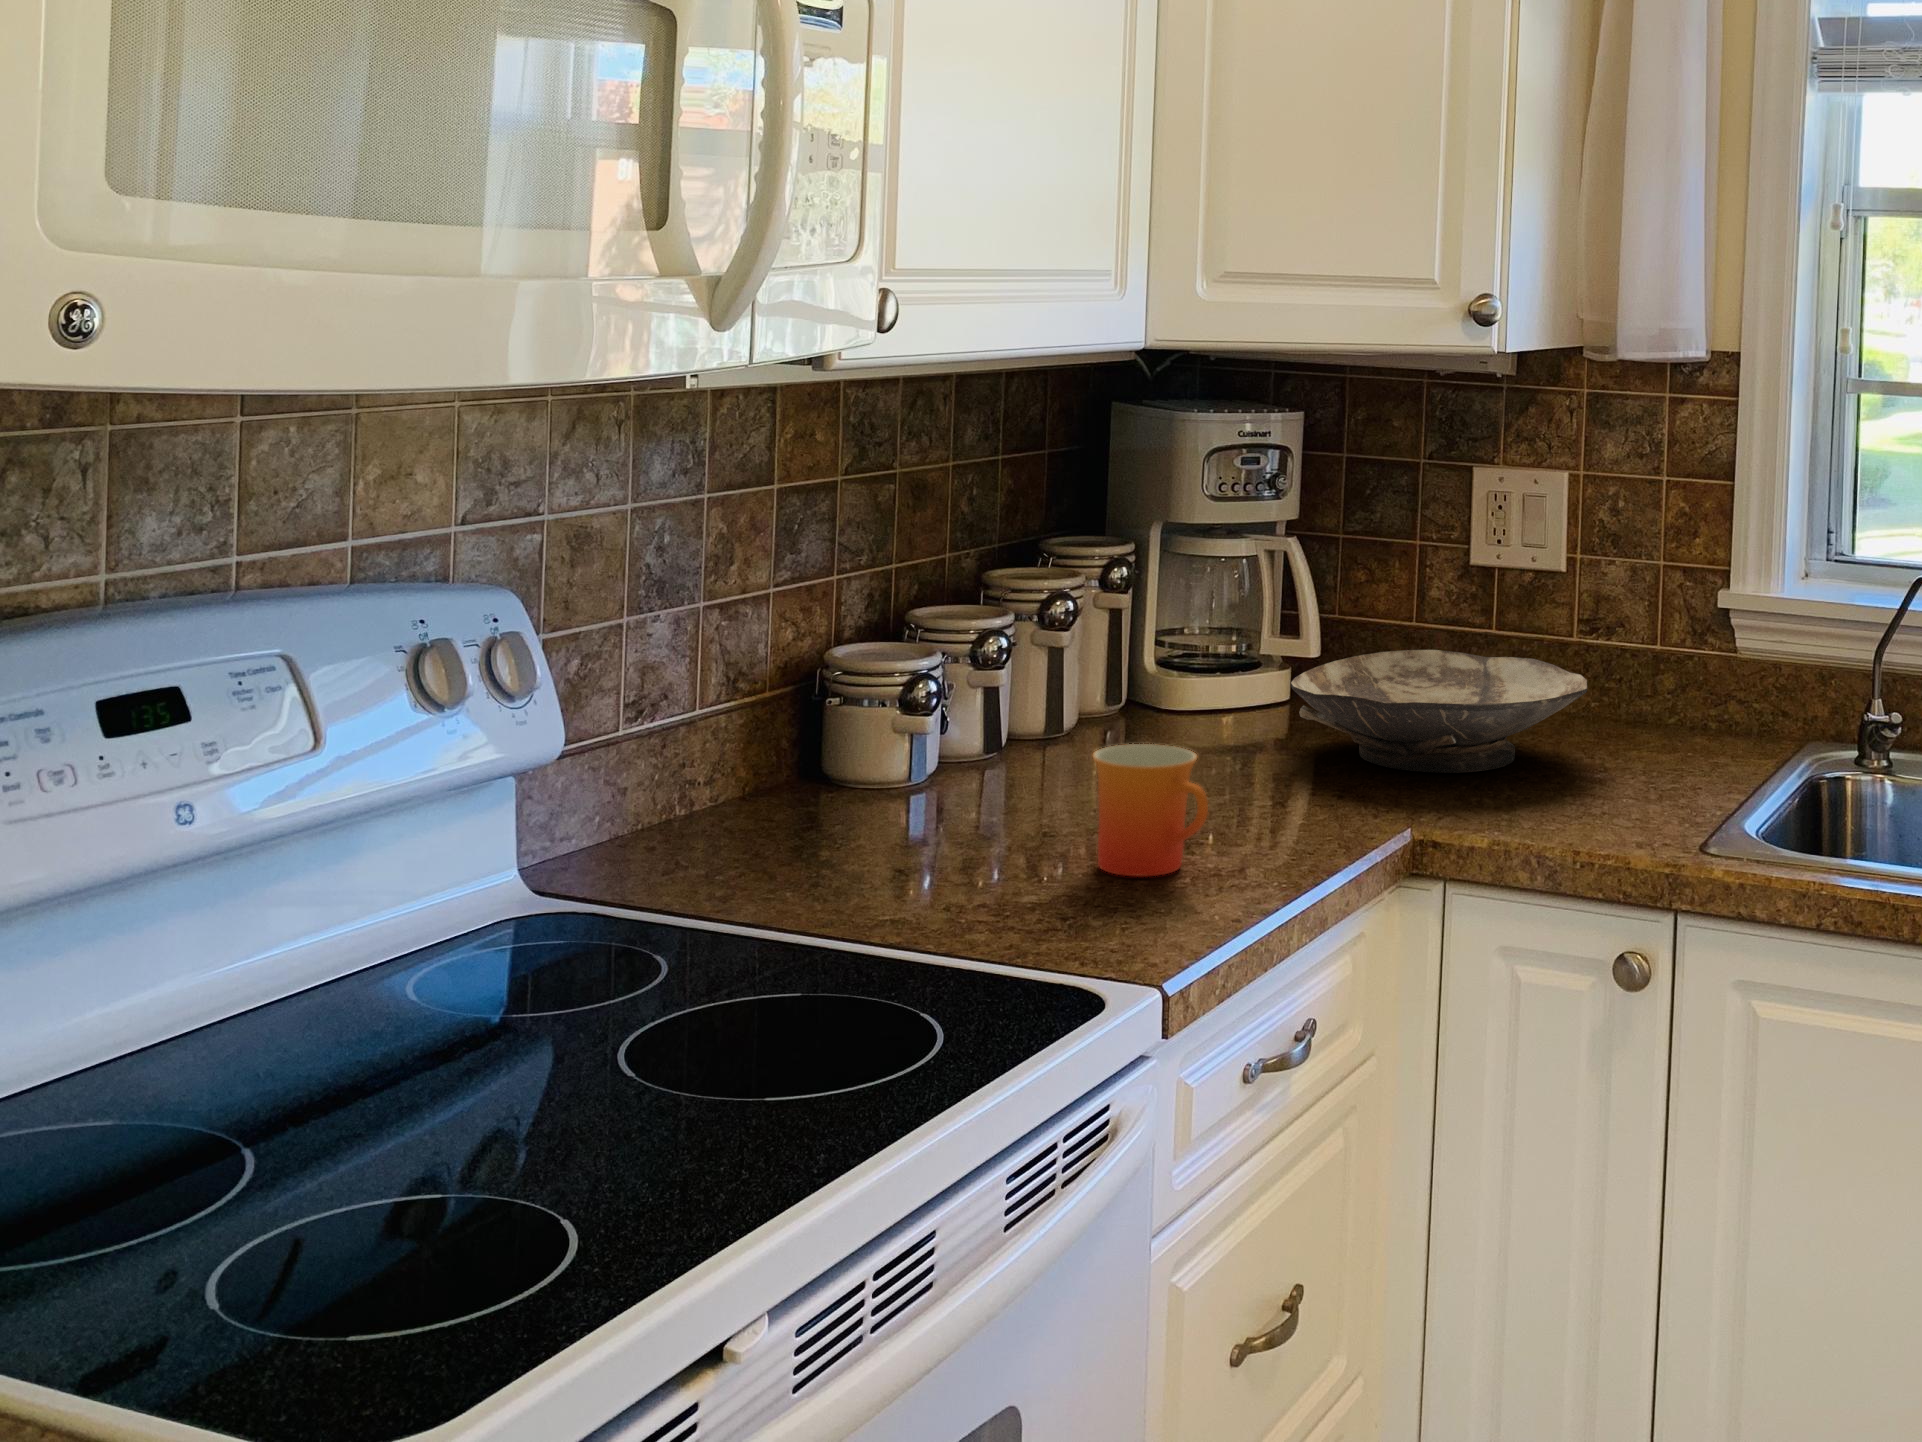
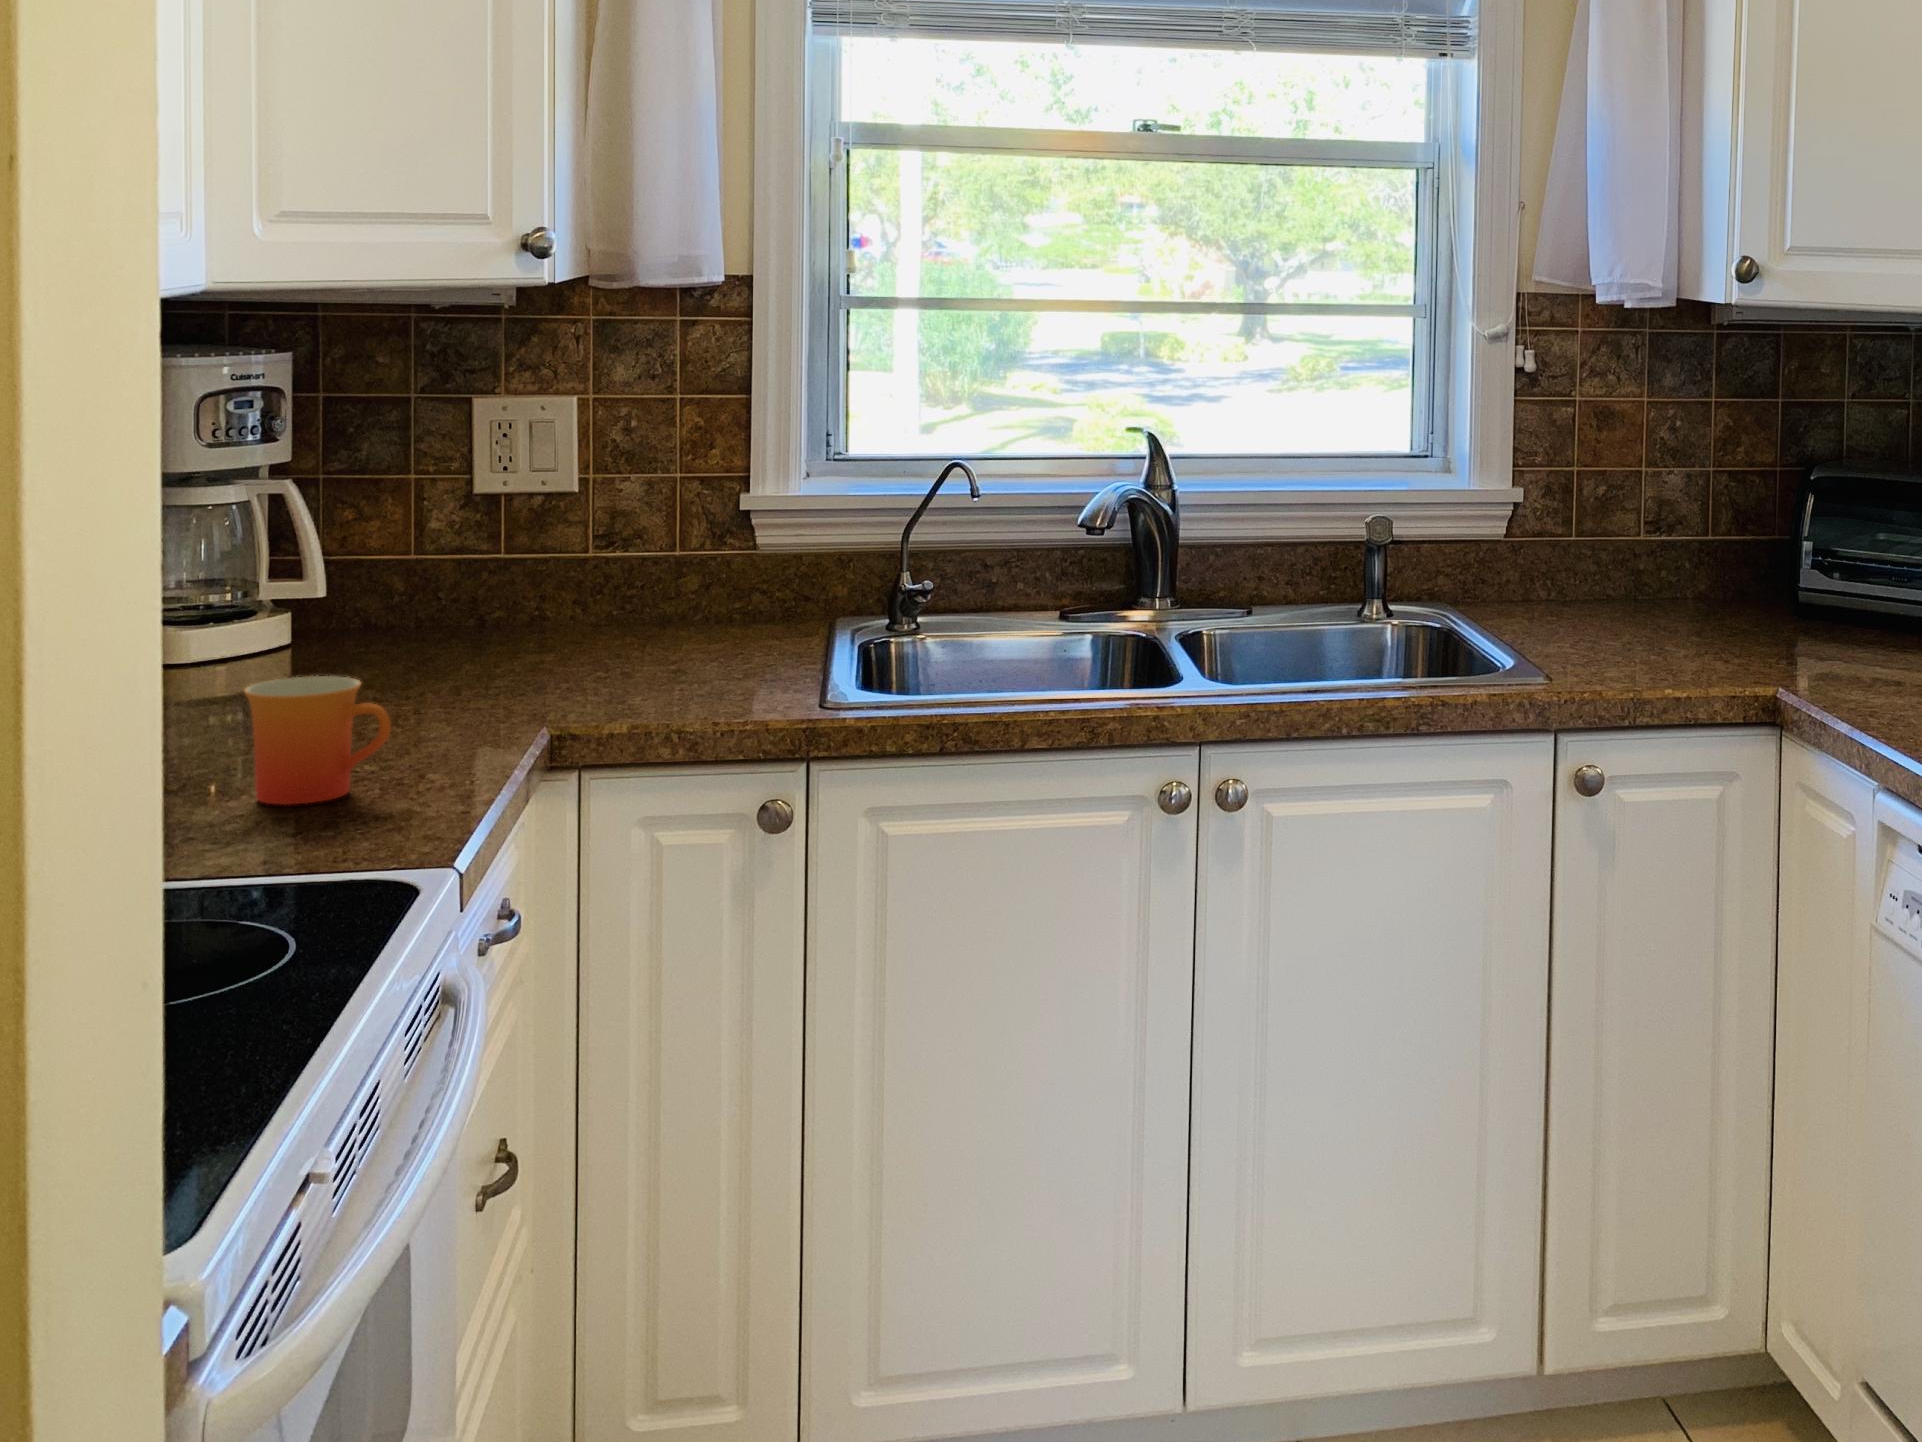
bowl: present [1291,650,1587,773] -> none [337,574,654,688]

